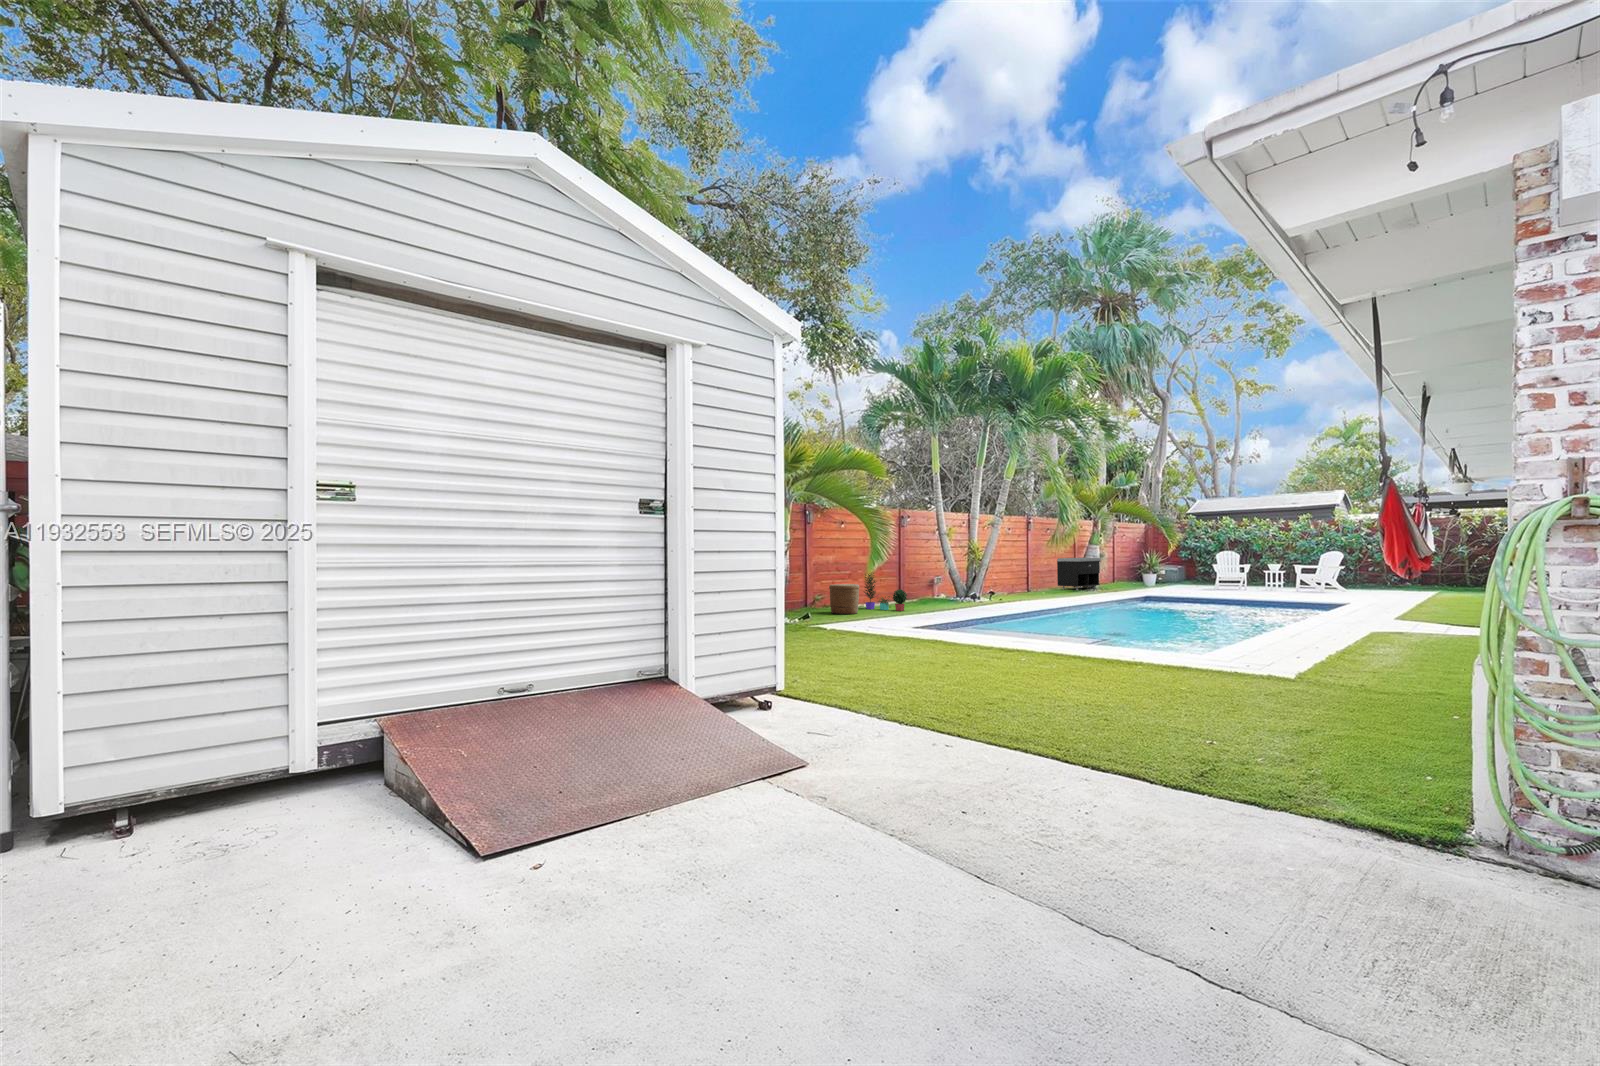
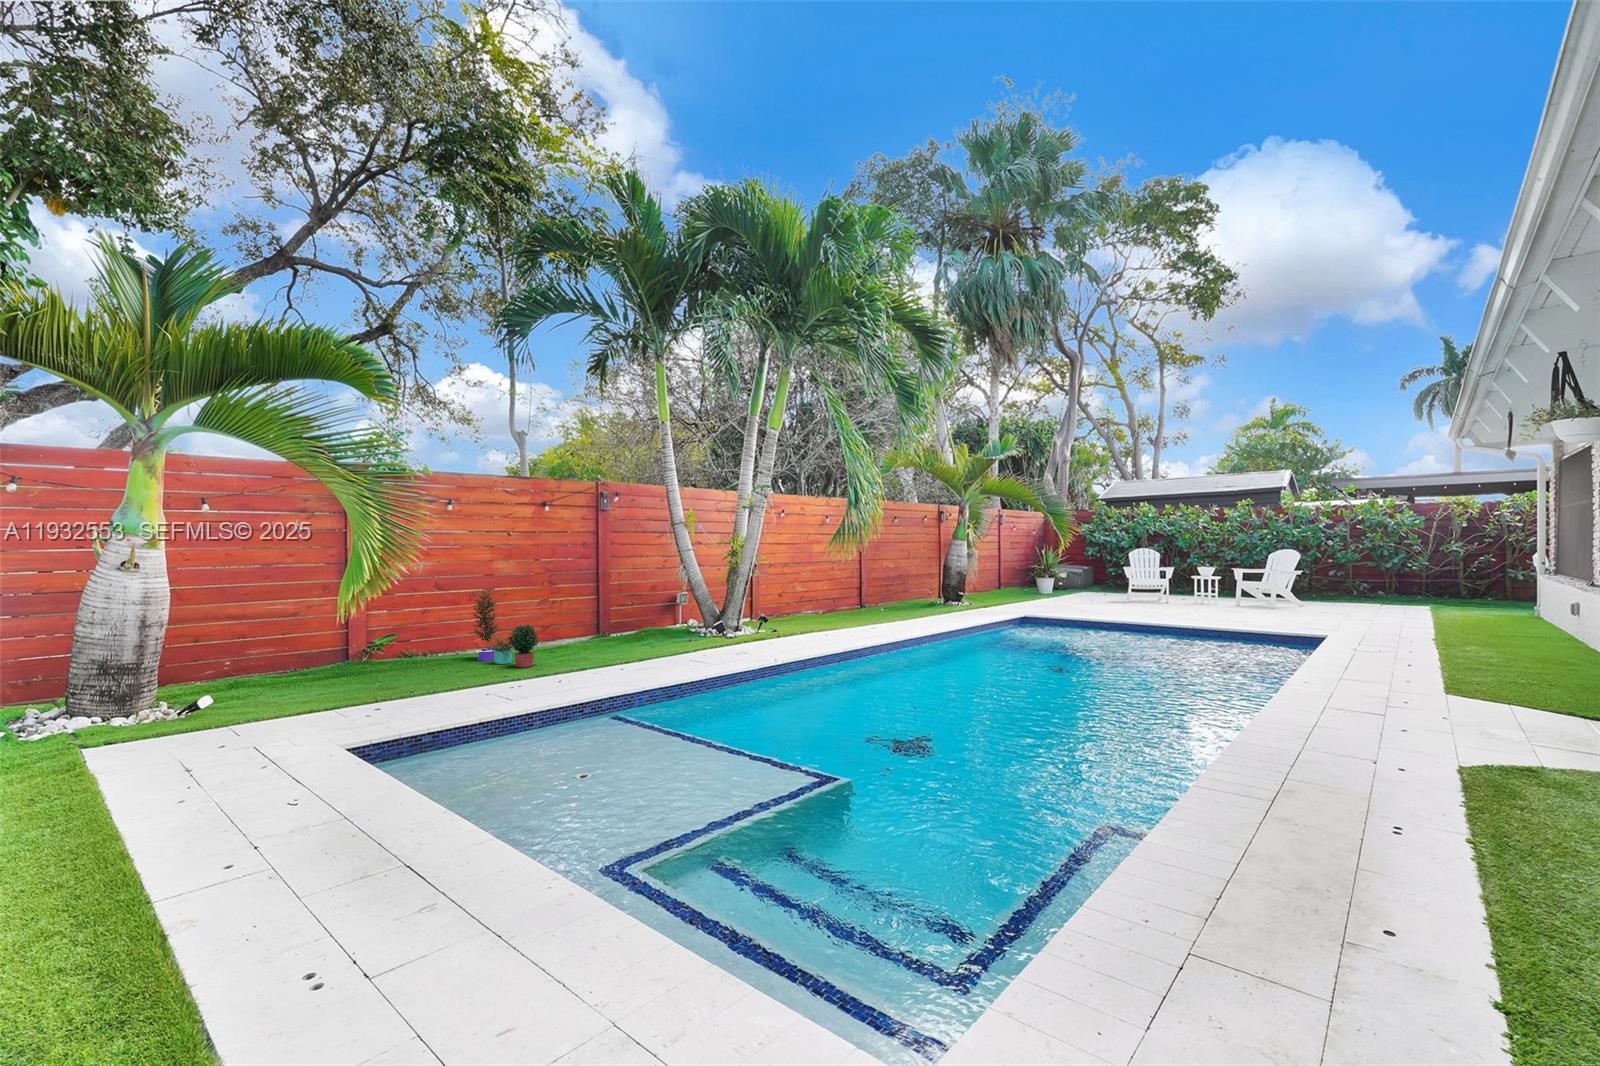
storage bench: present [1057,558,1100,590] -> none [905,558,968,606]
woven basket: present [829,584,859,614] -> none [354,617,423,682]

